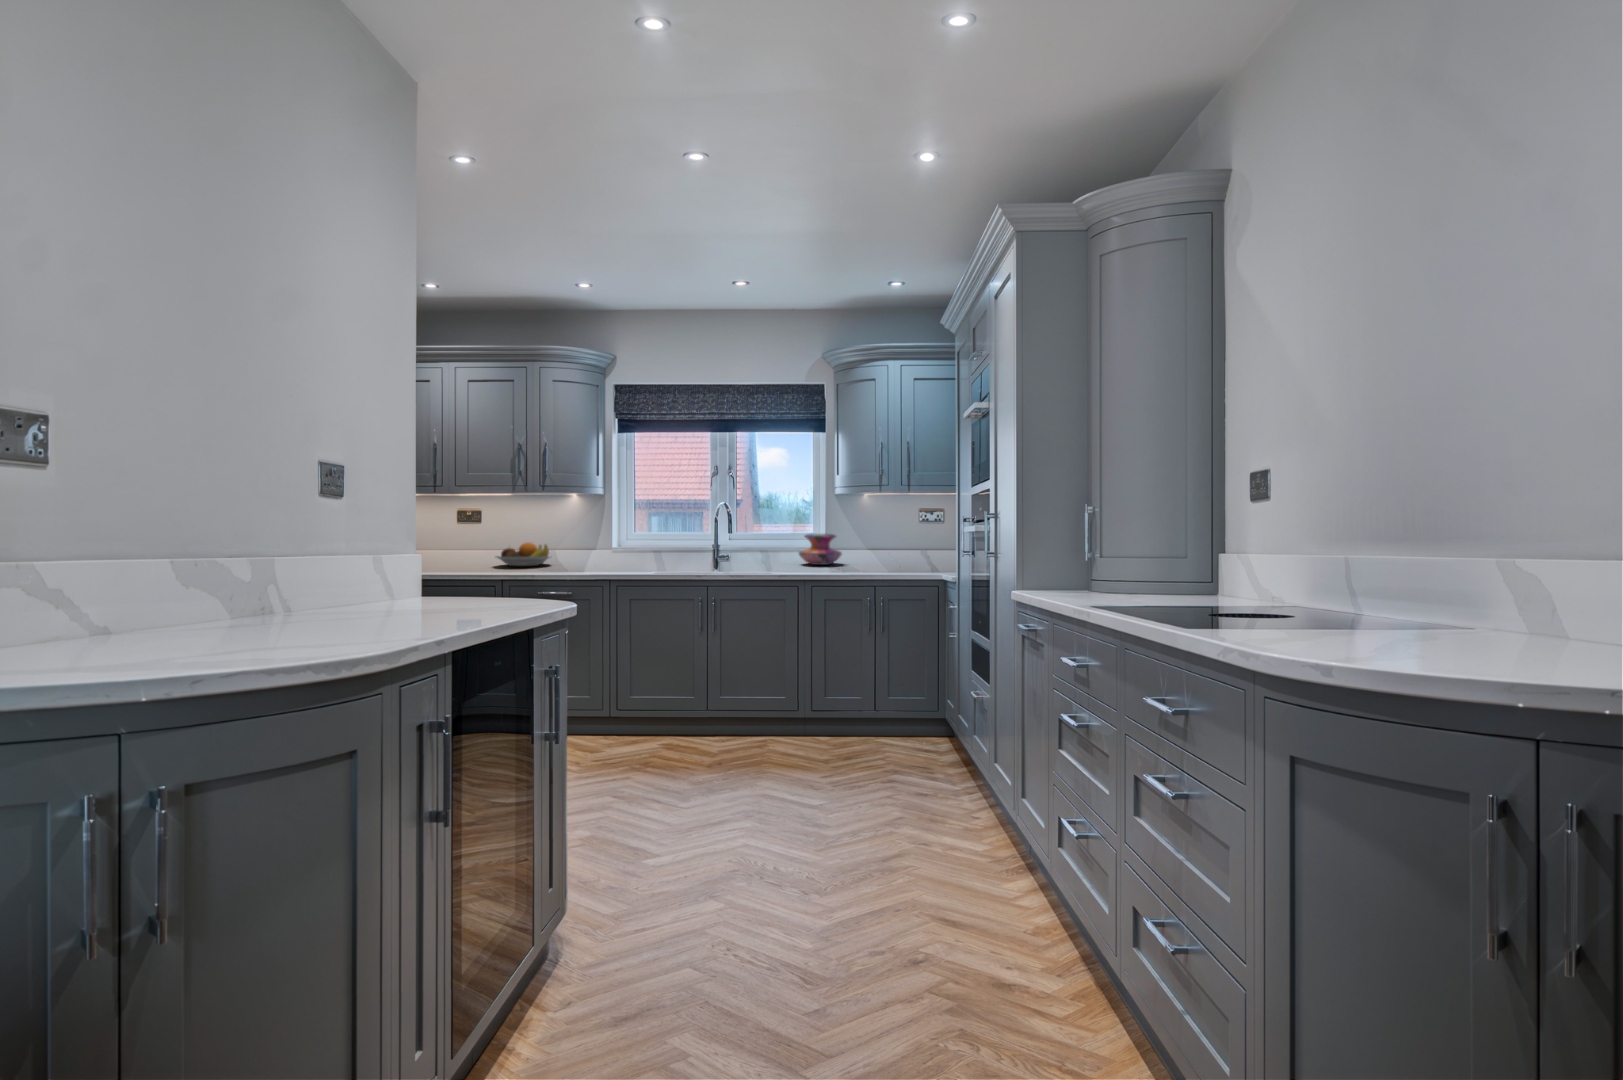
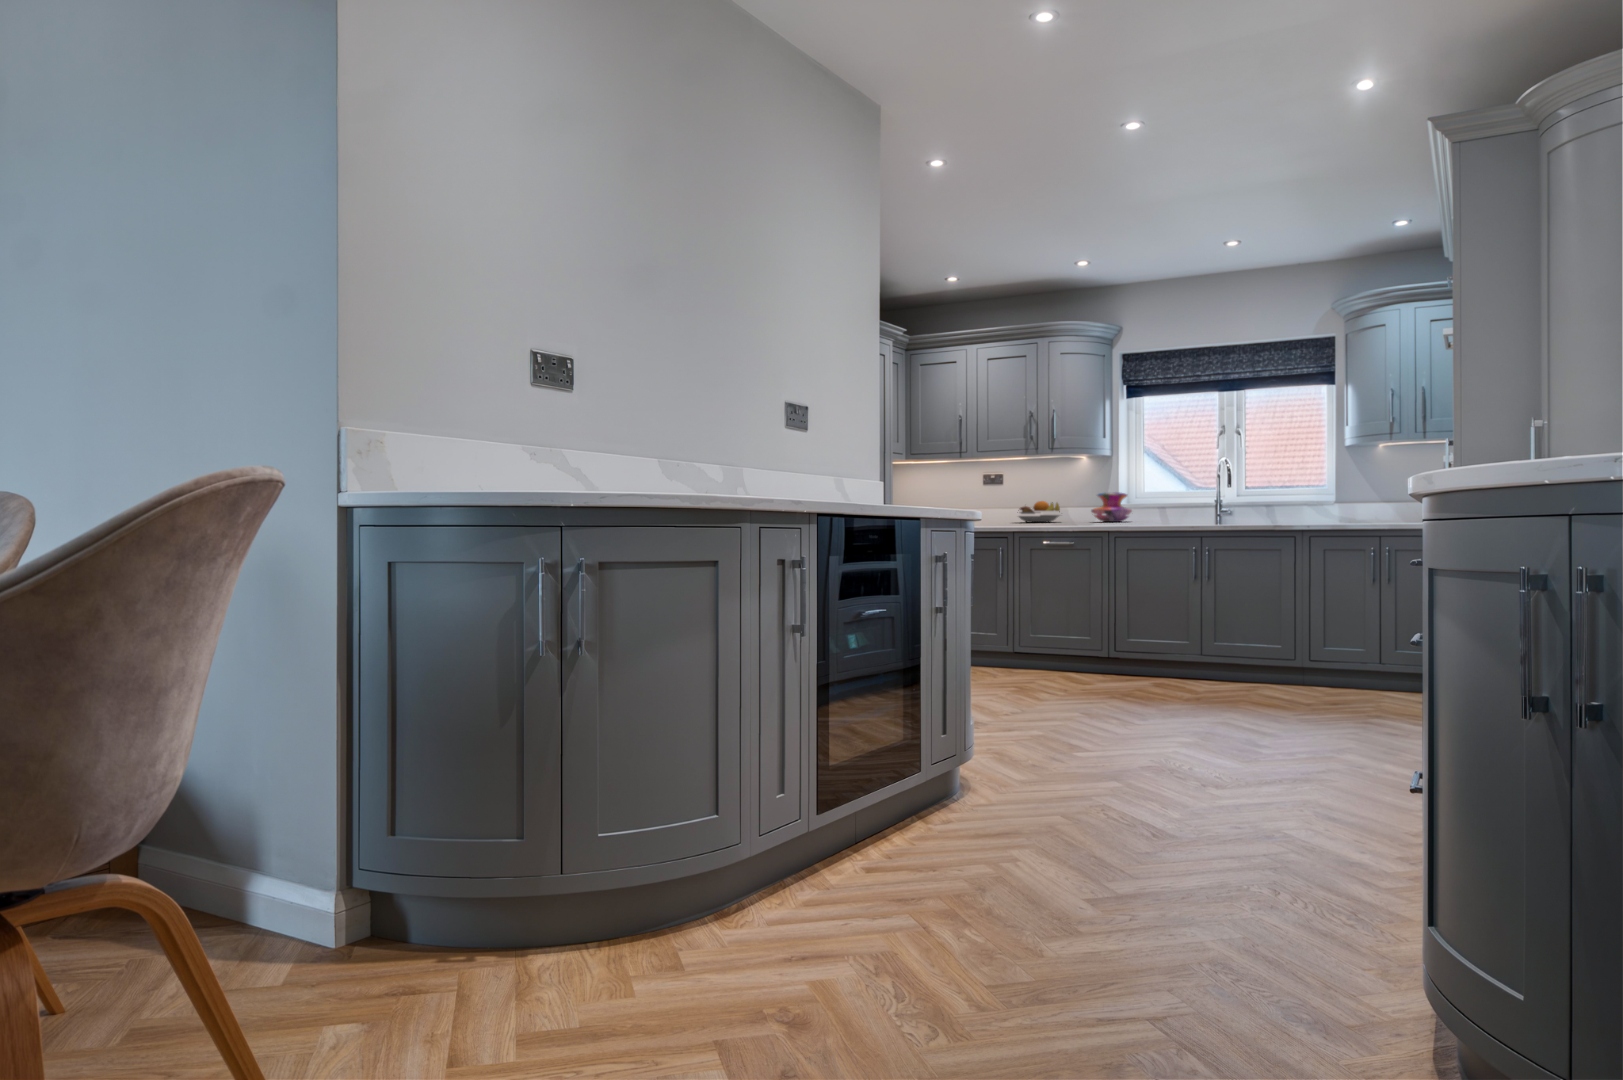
decorative vase: present [799,534,842,565] -> present [1091,492,1132,522]

